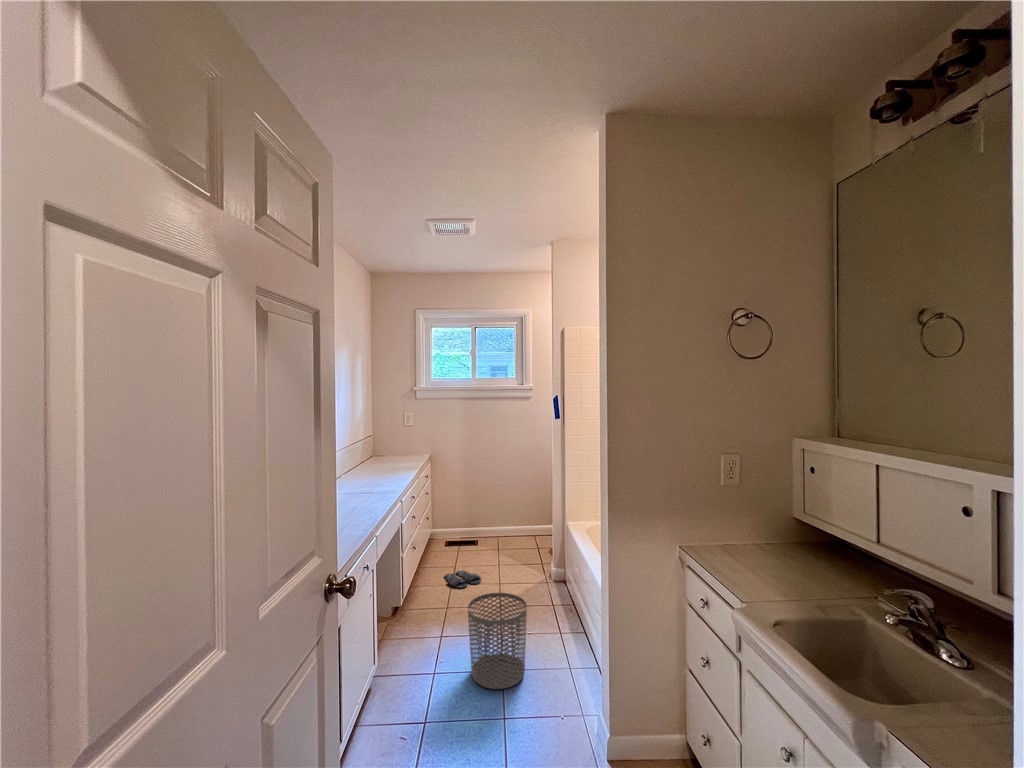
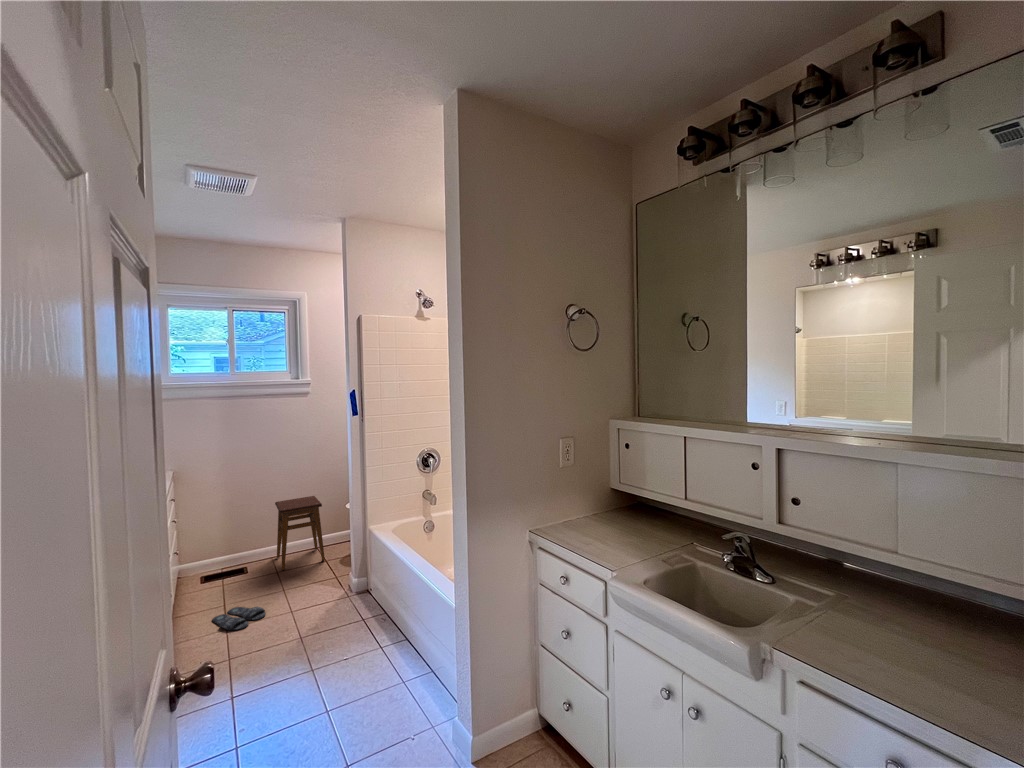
stool: none [501,489,537,549] -> present [275,496,325,570]
waste bin: present [468,593,527,689] -> none [280,620,355,739]

